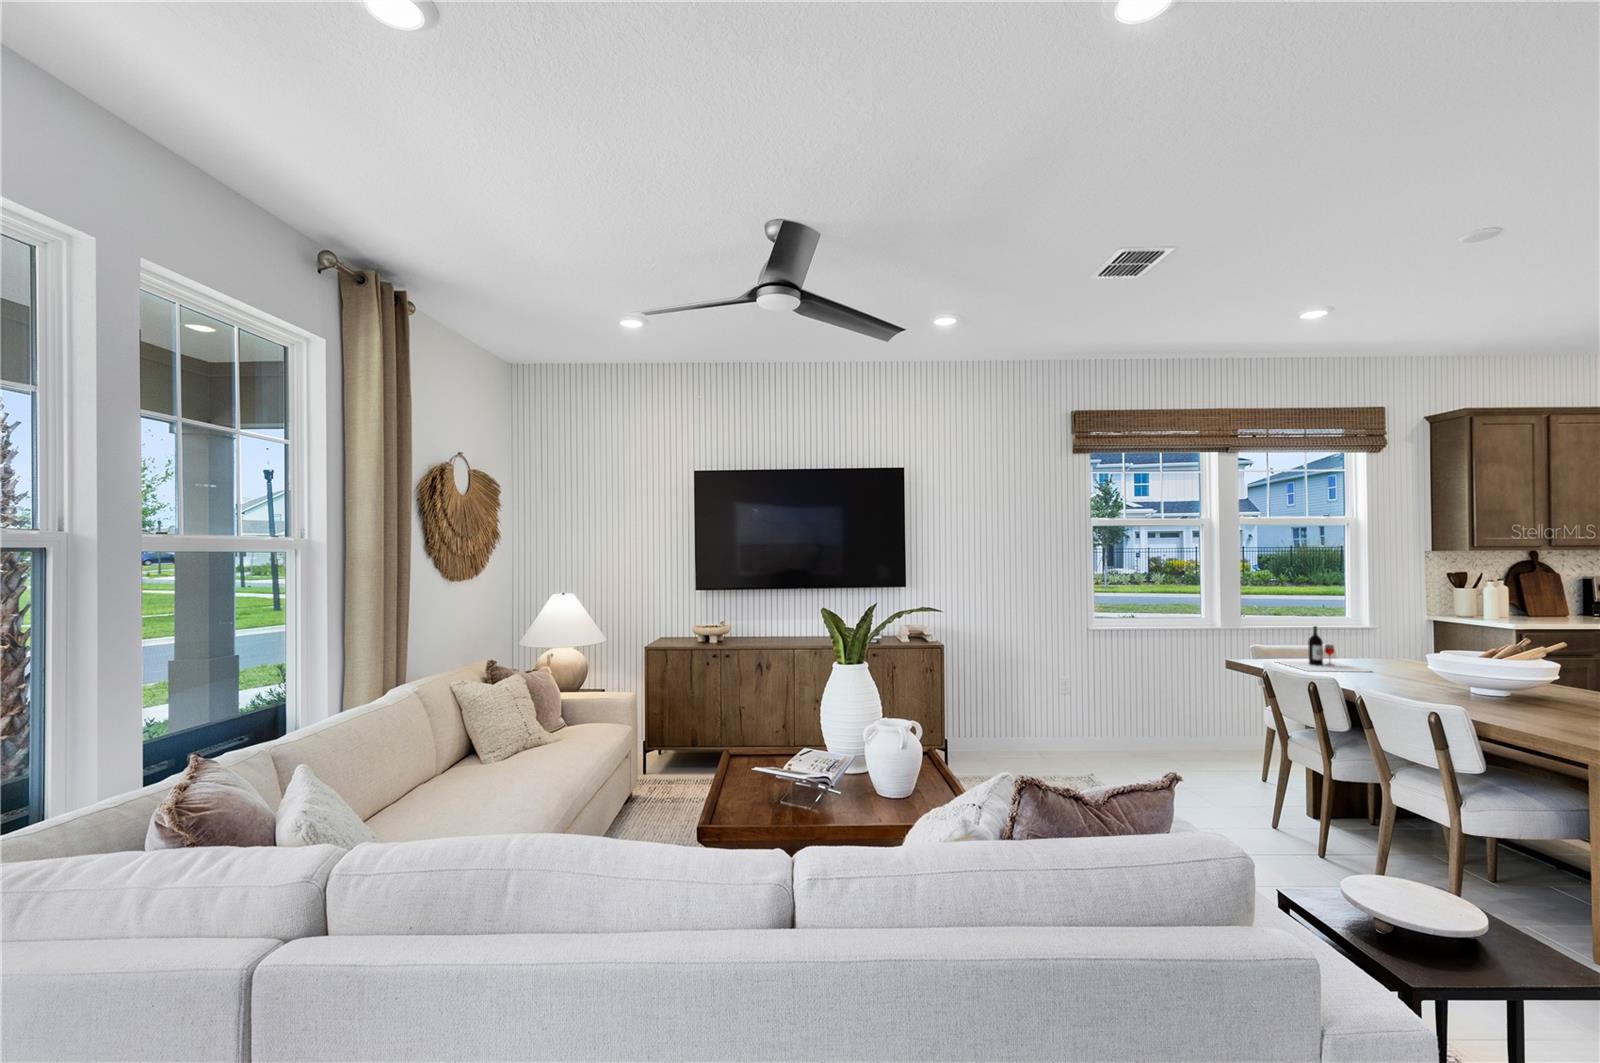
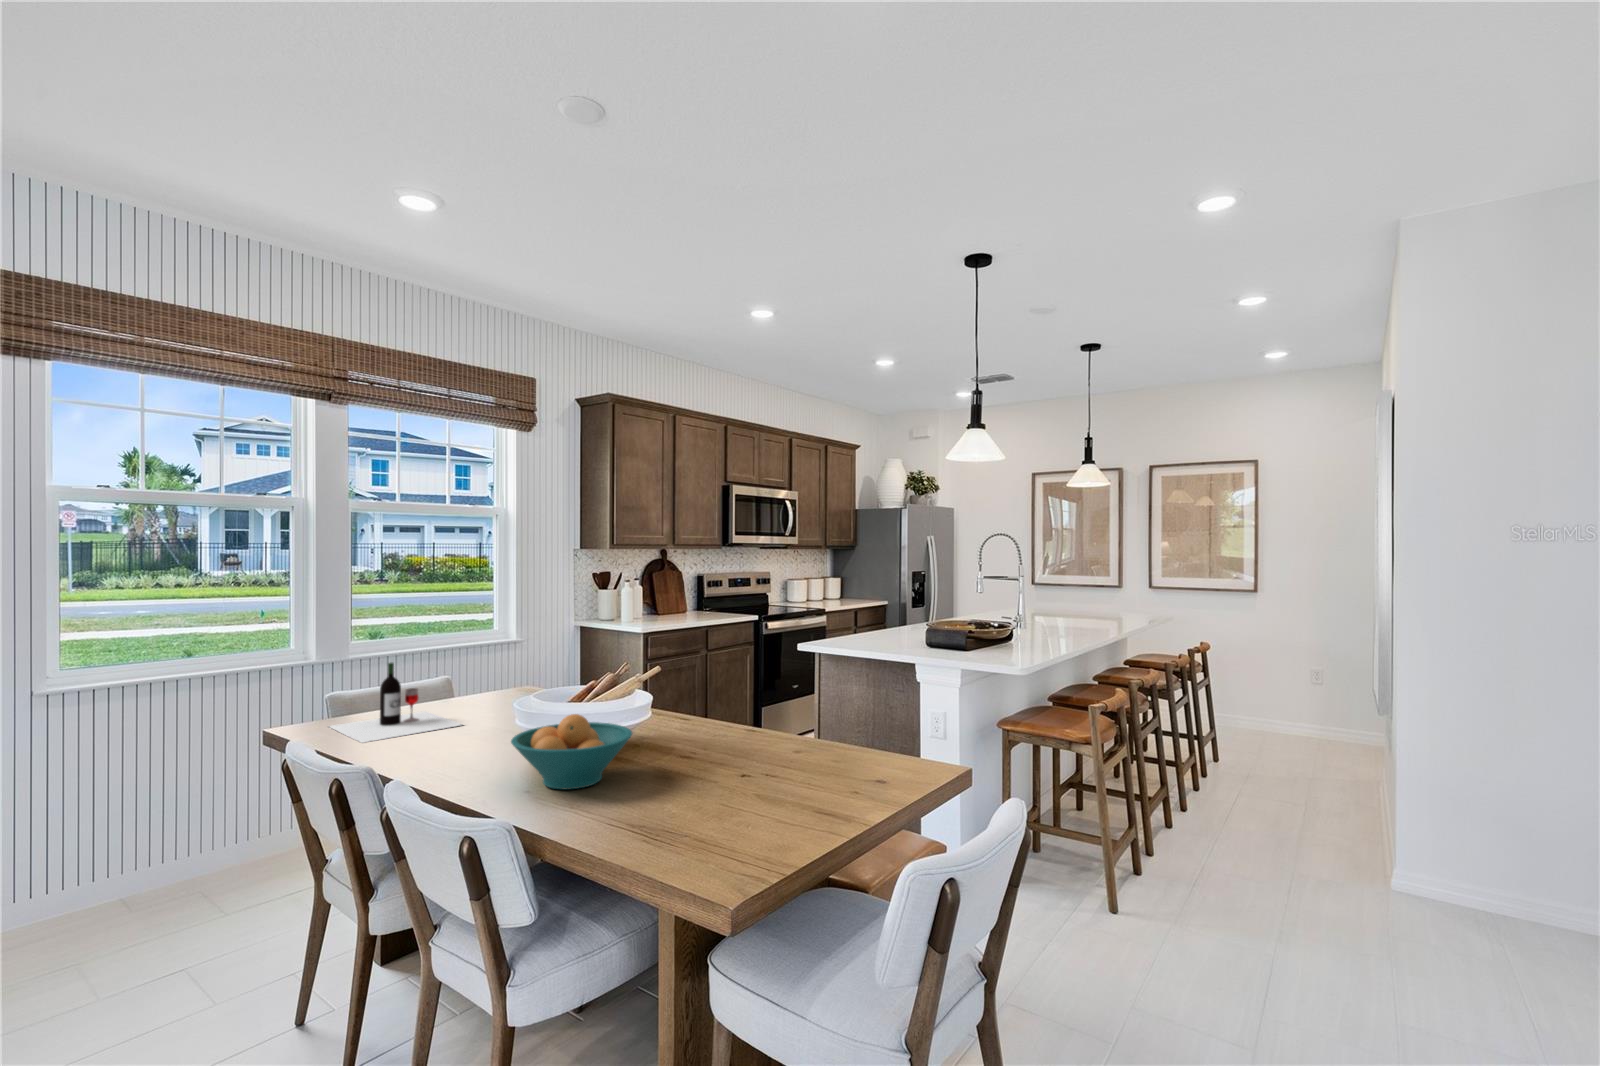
fruit bowl: none [1441,663,1545,710] -> present [511,714,632,789]

